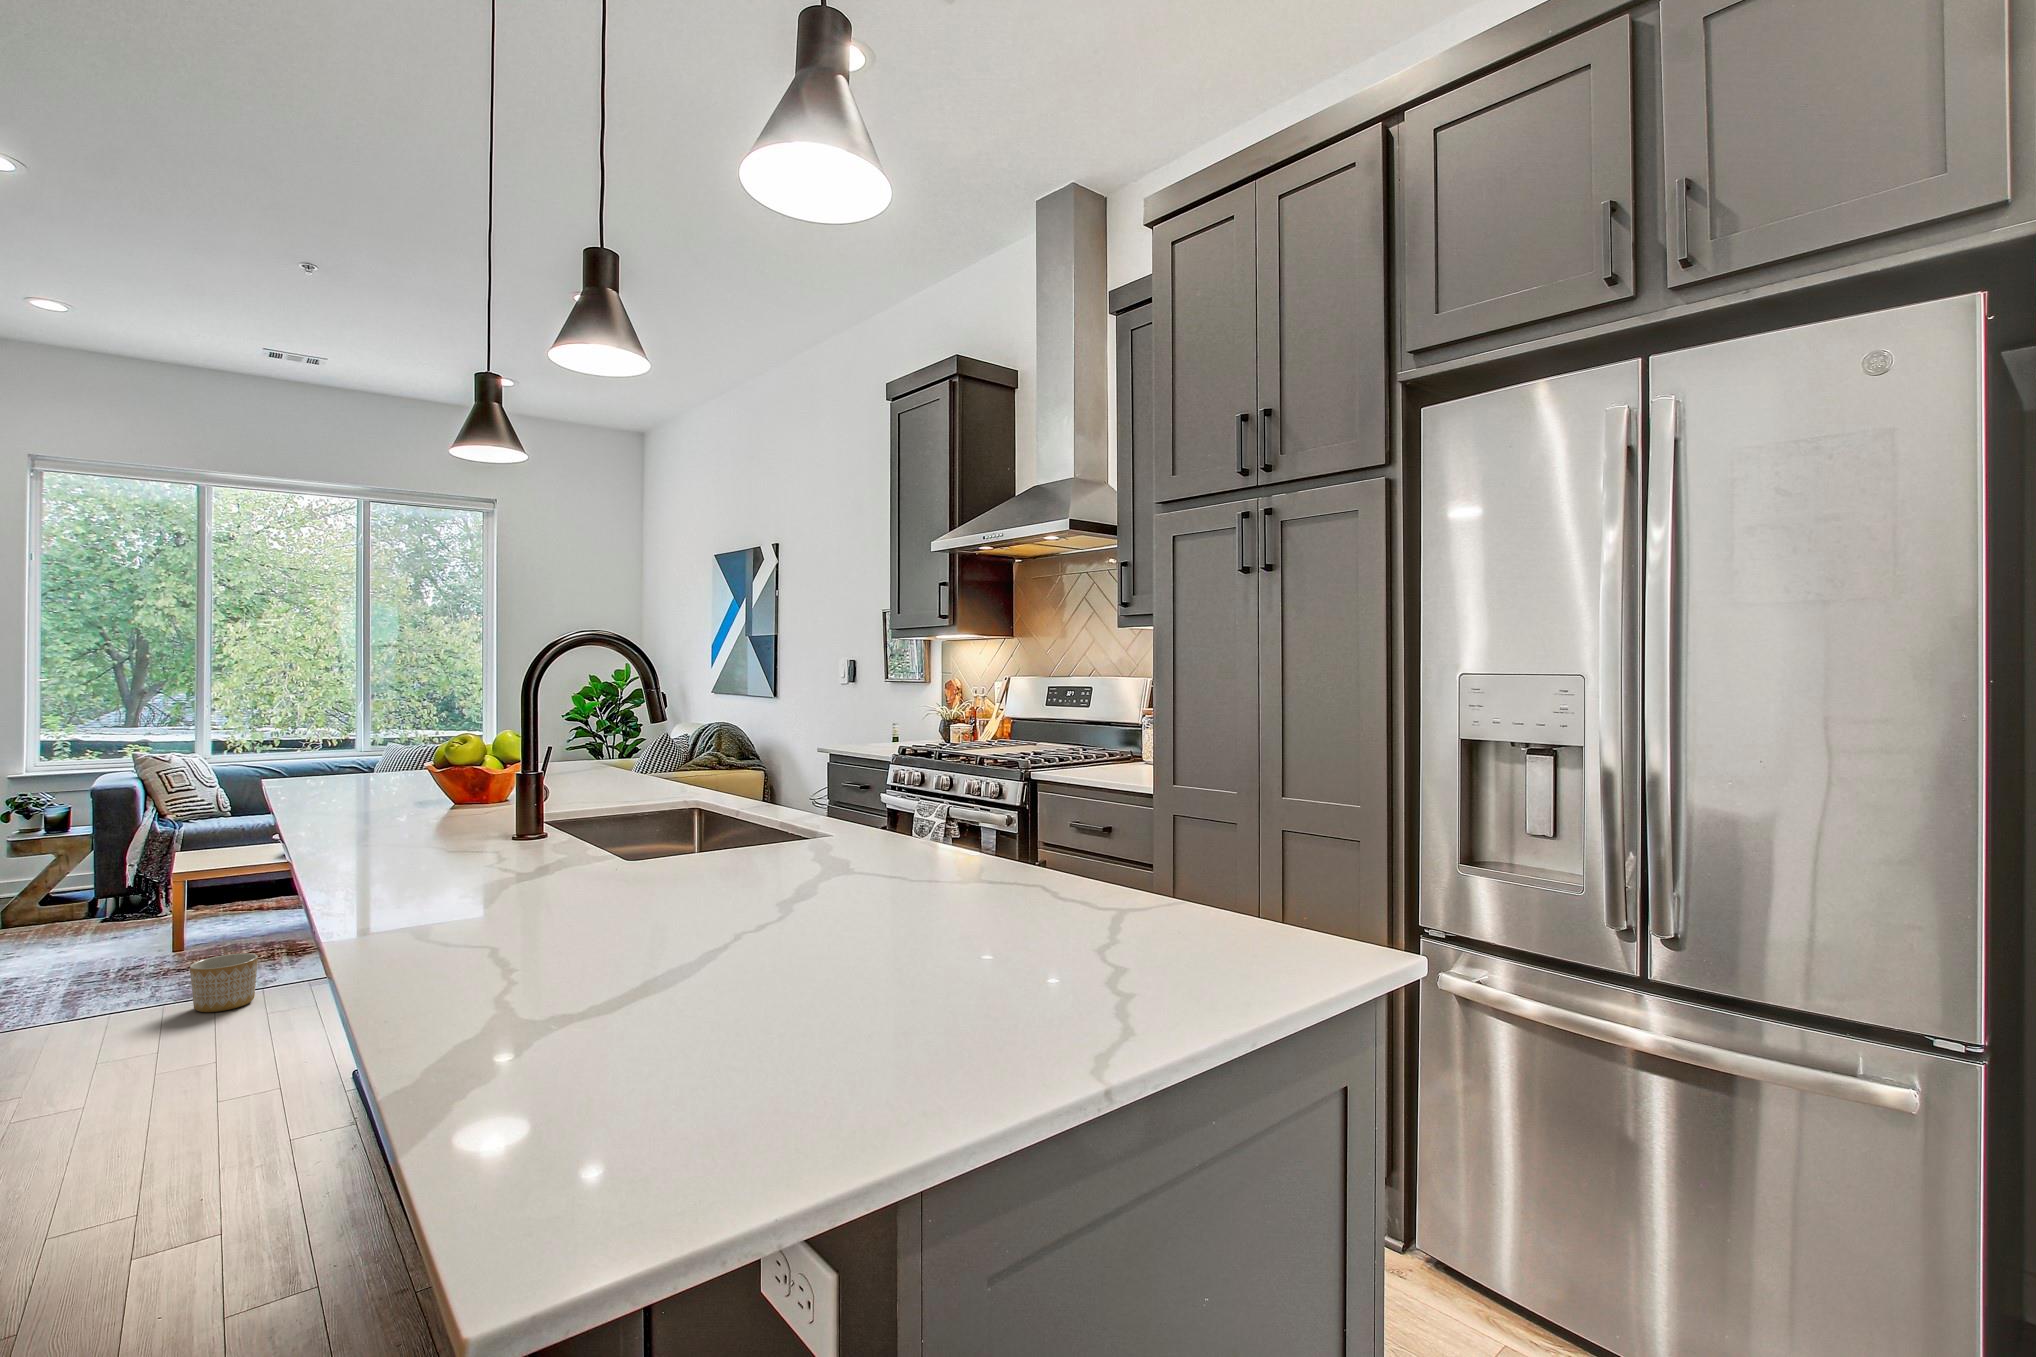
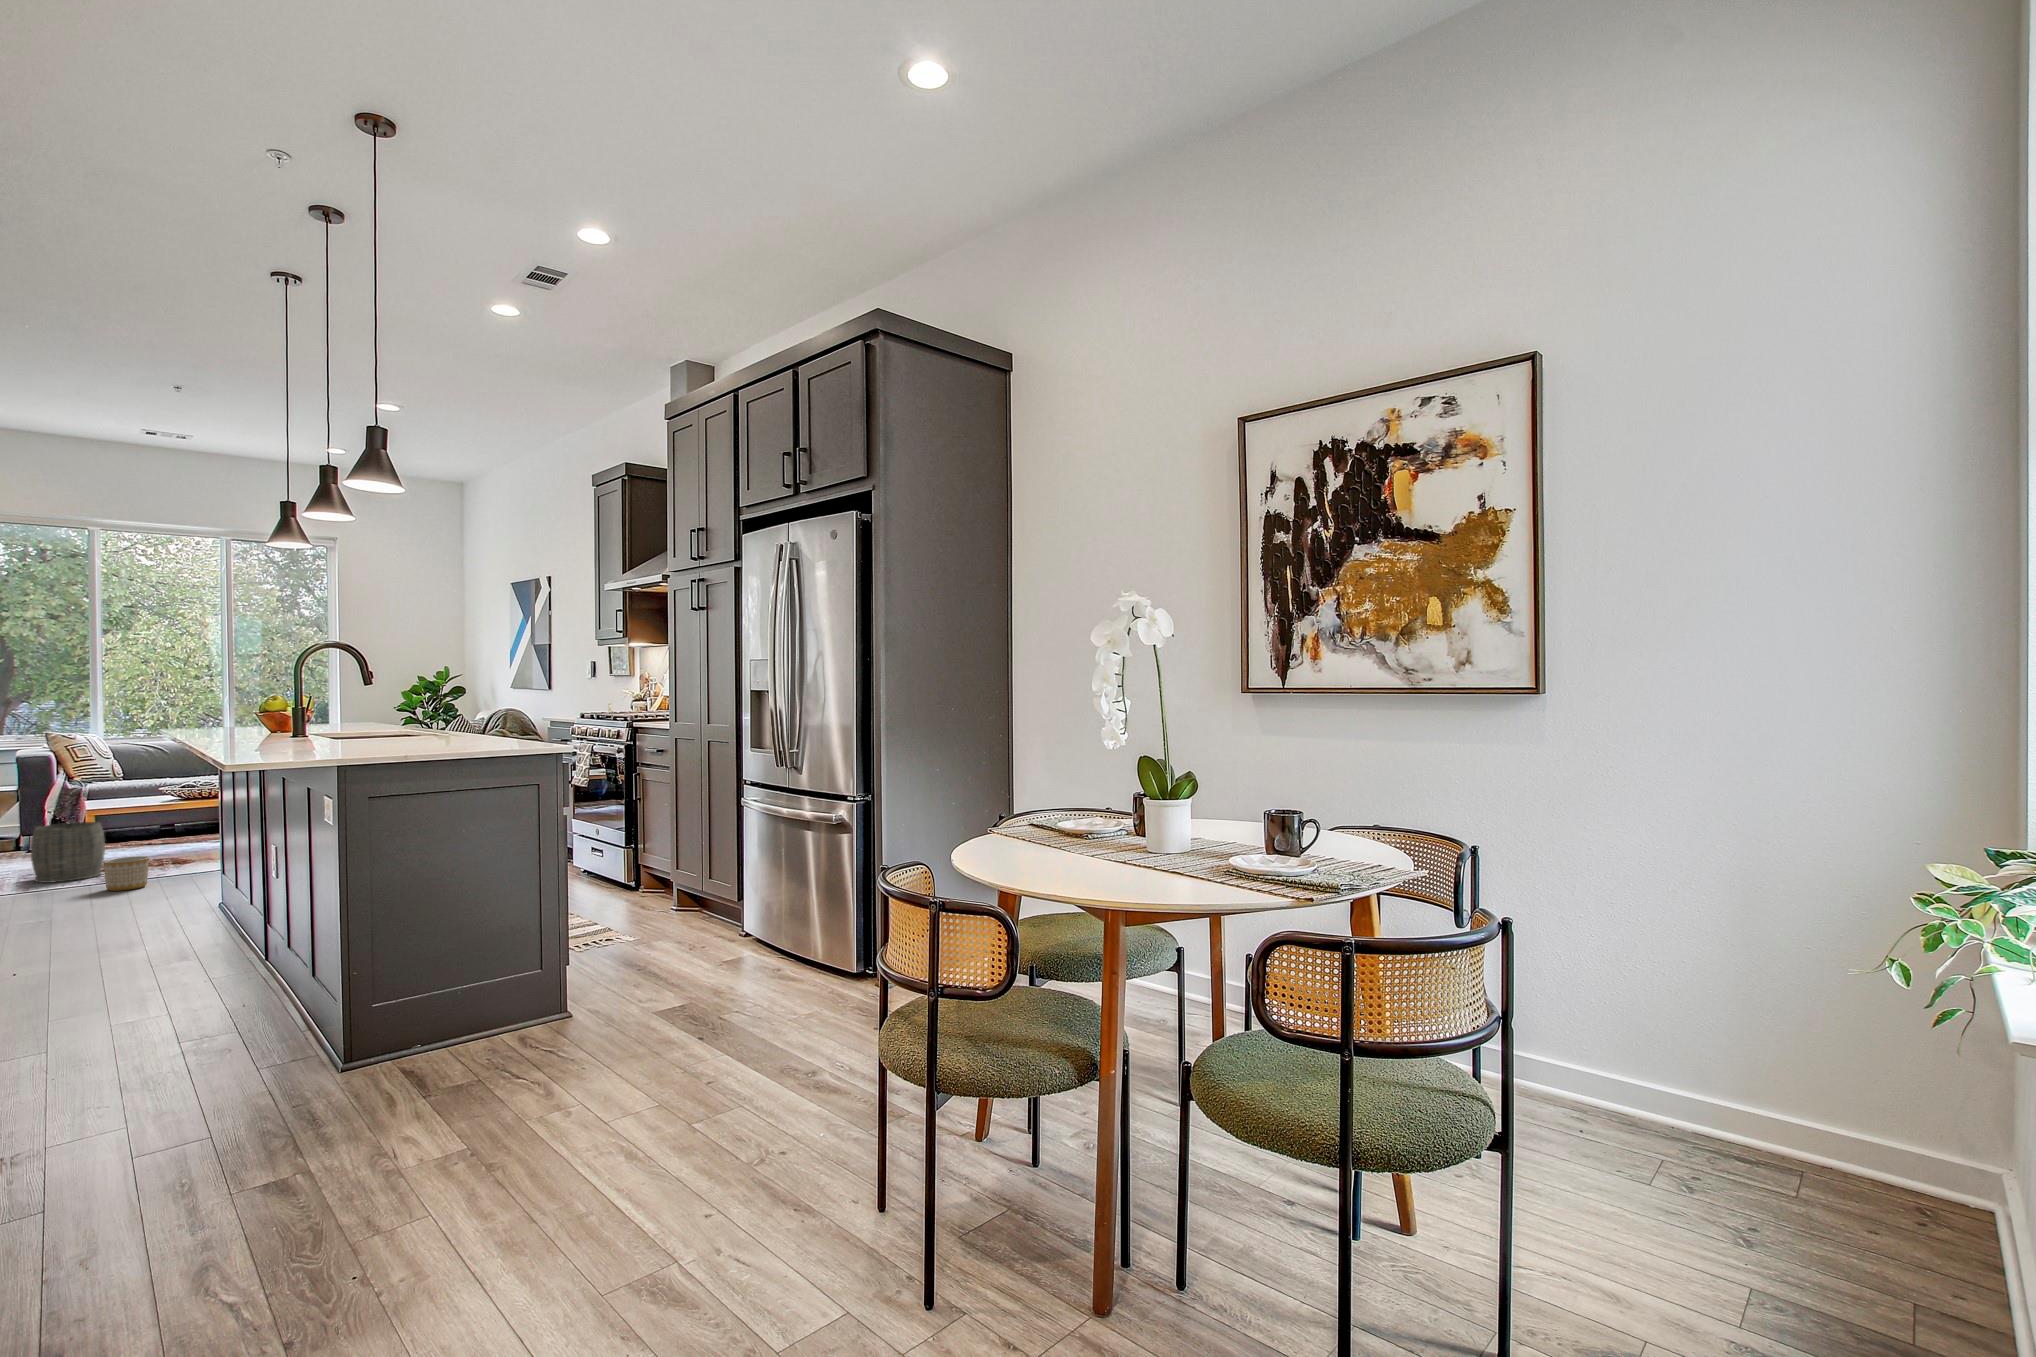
woven basket: none [91,890,198,987] -> present [31,822,105,883]

